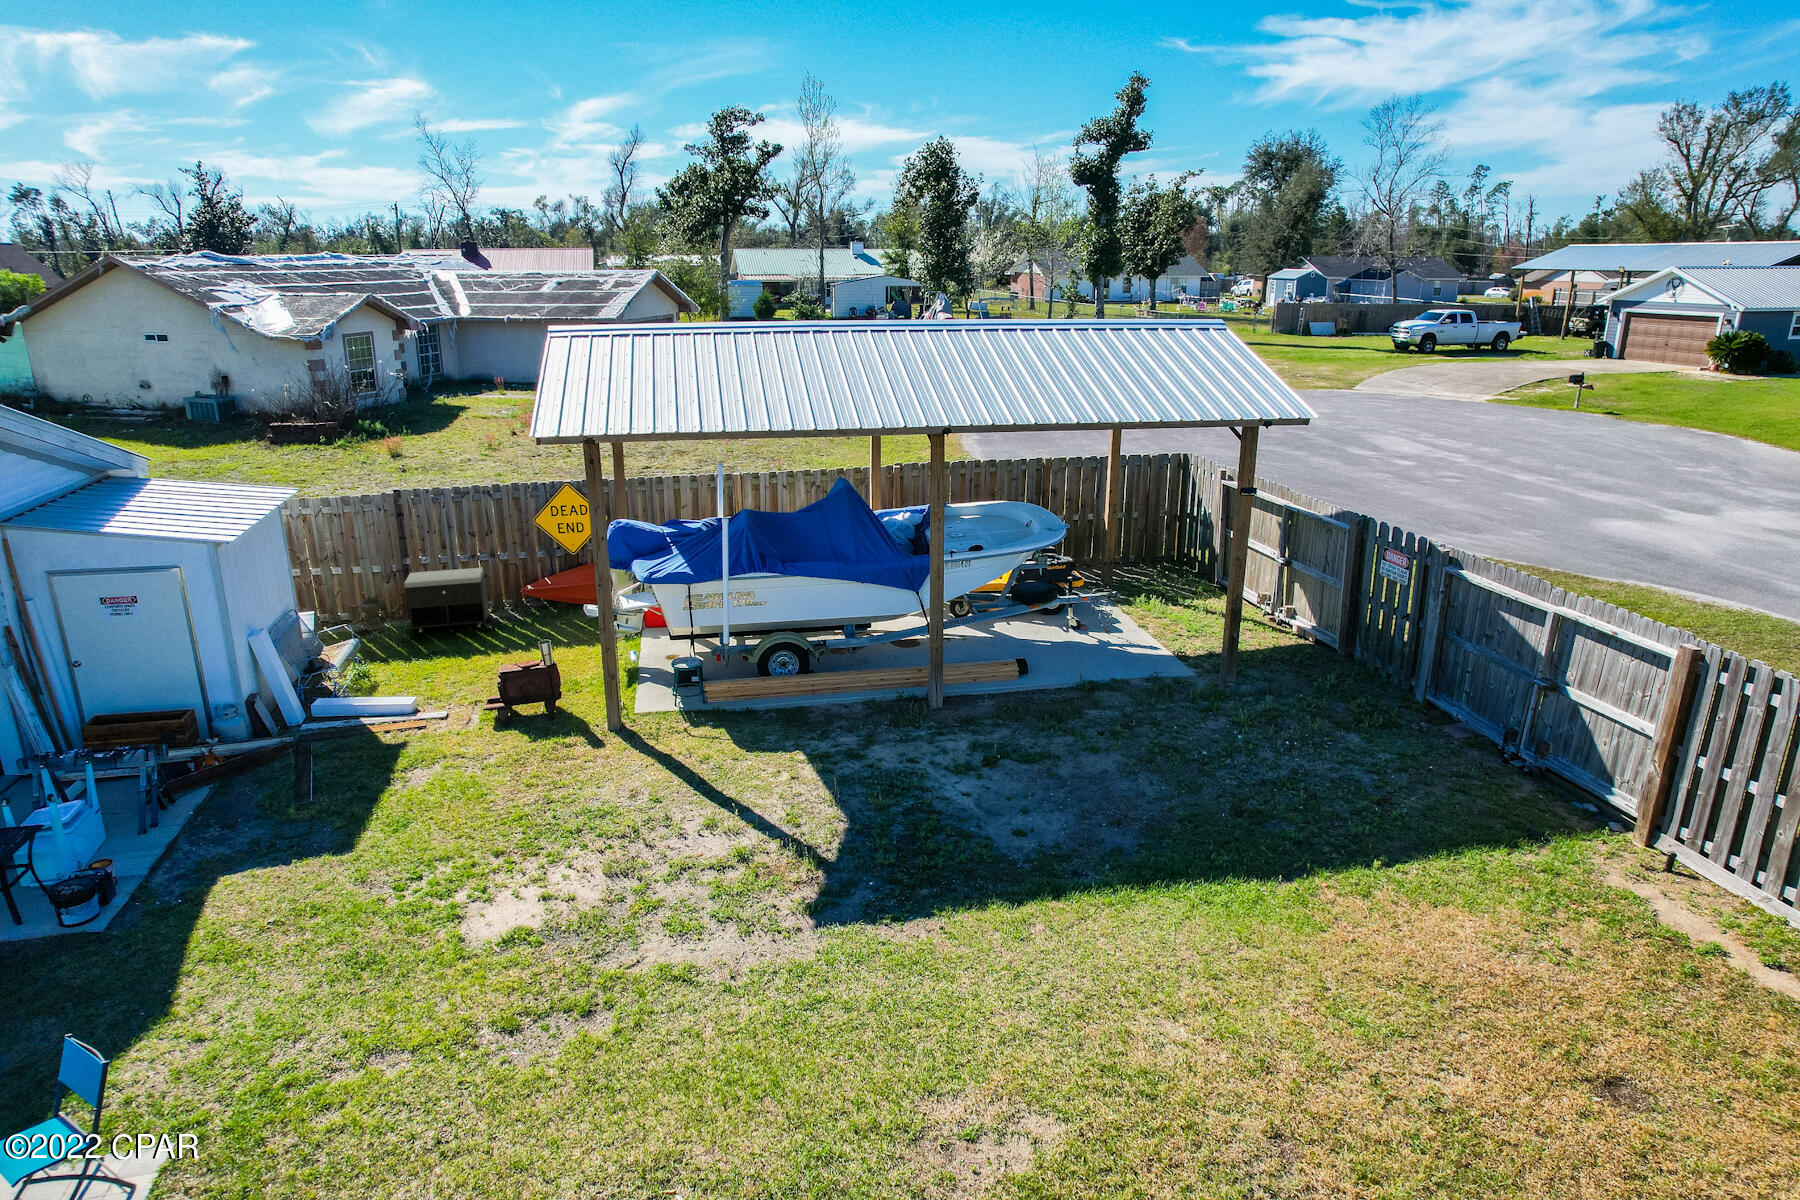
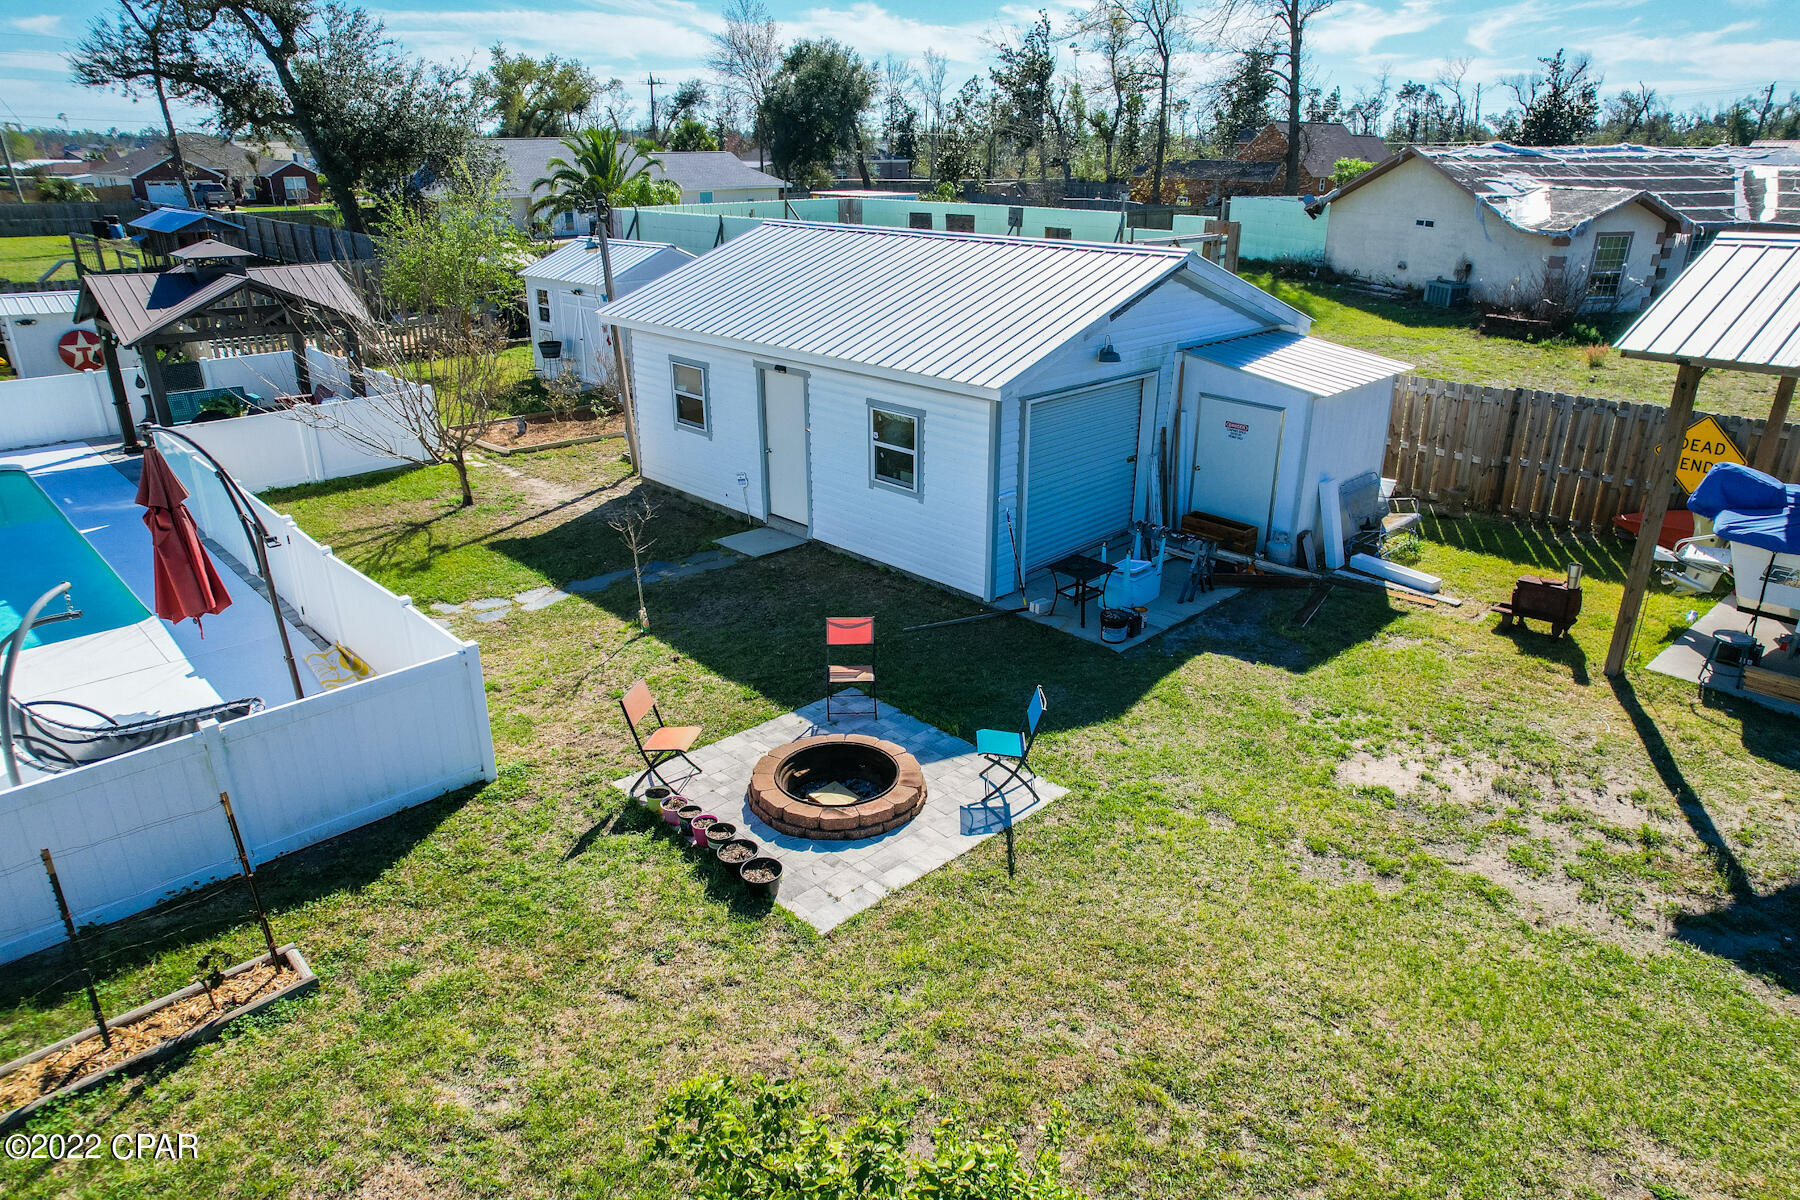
storage bench: present [404,568,488,632] -> none [1485,471,1585,541]

